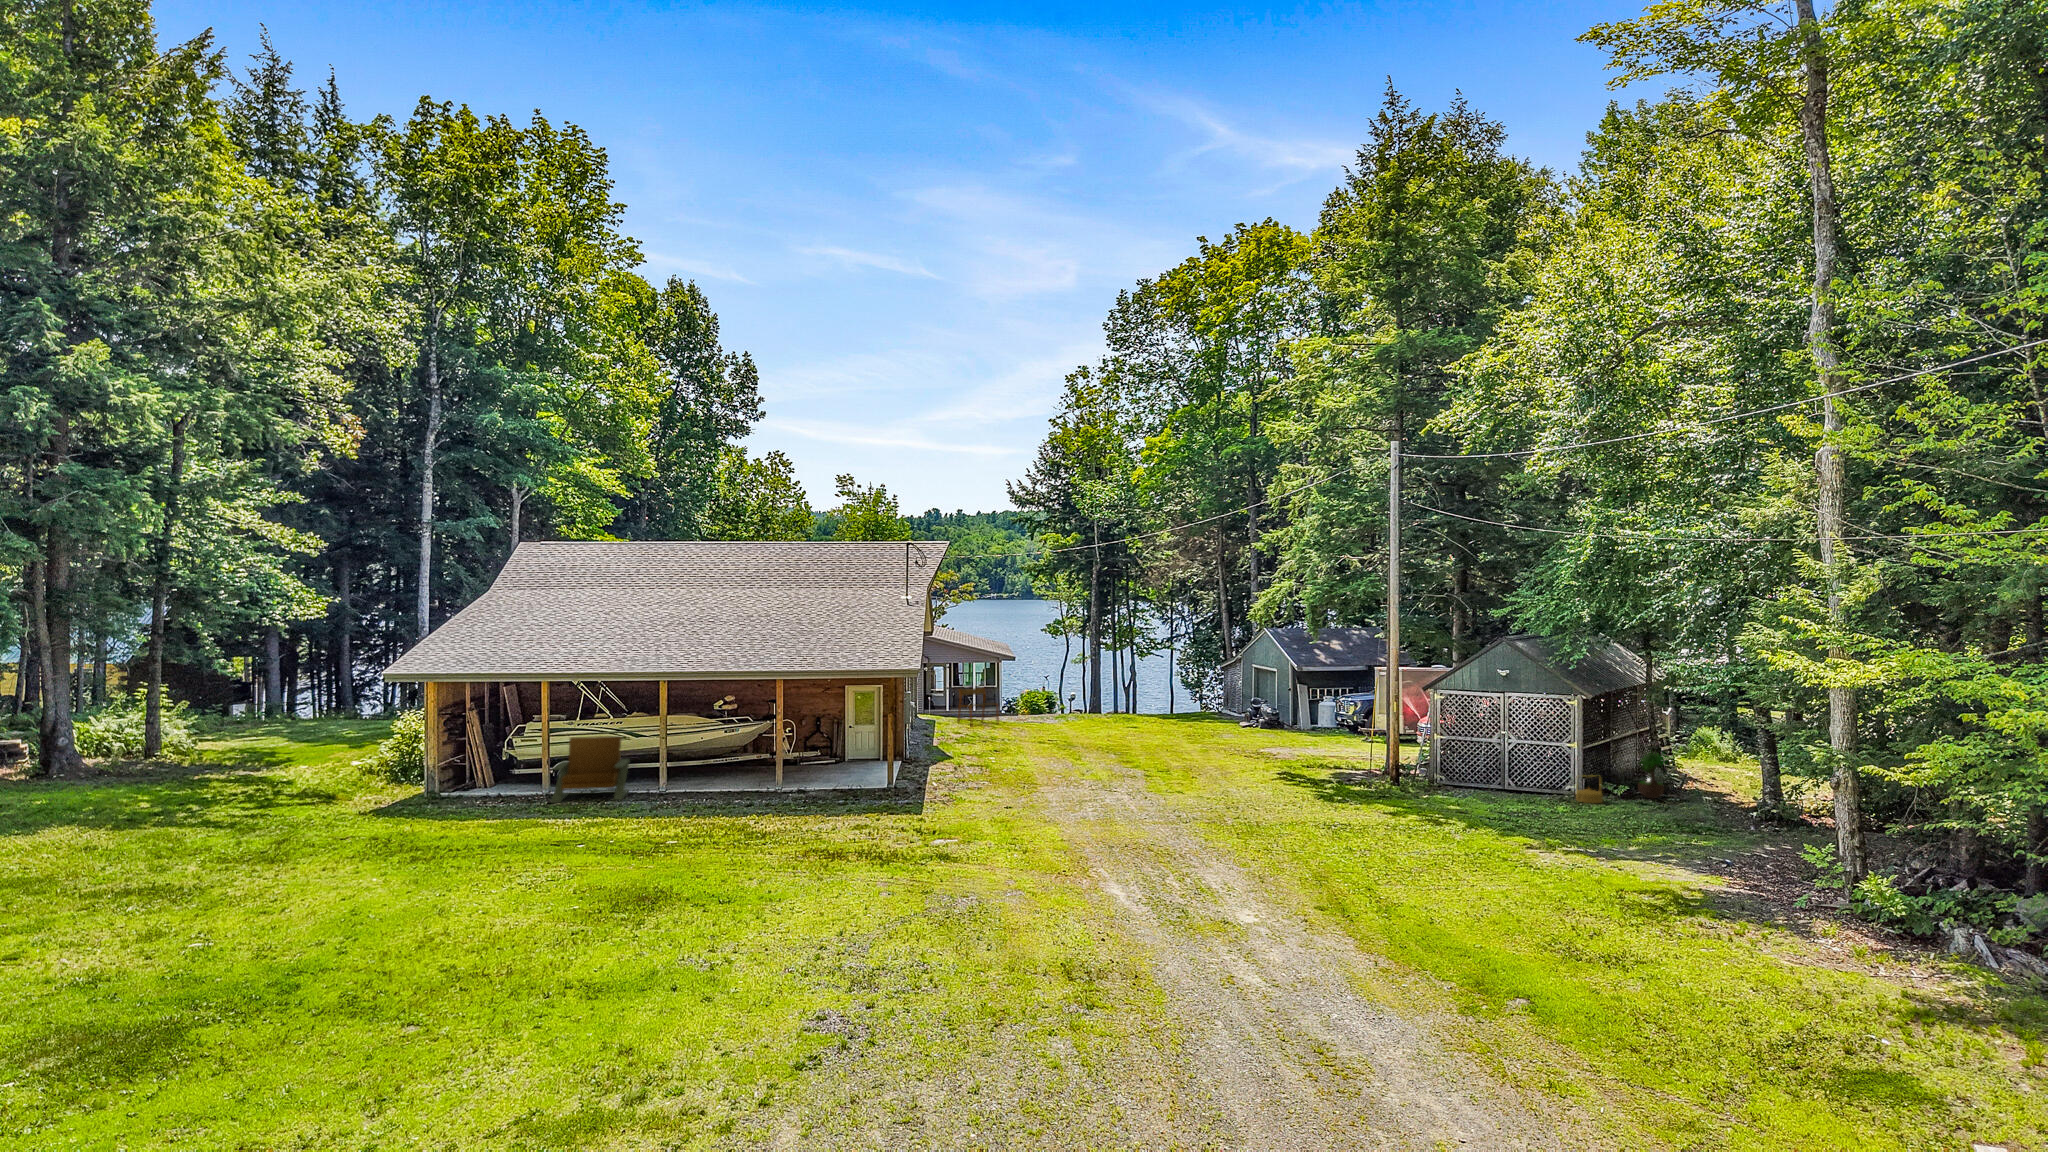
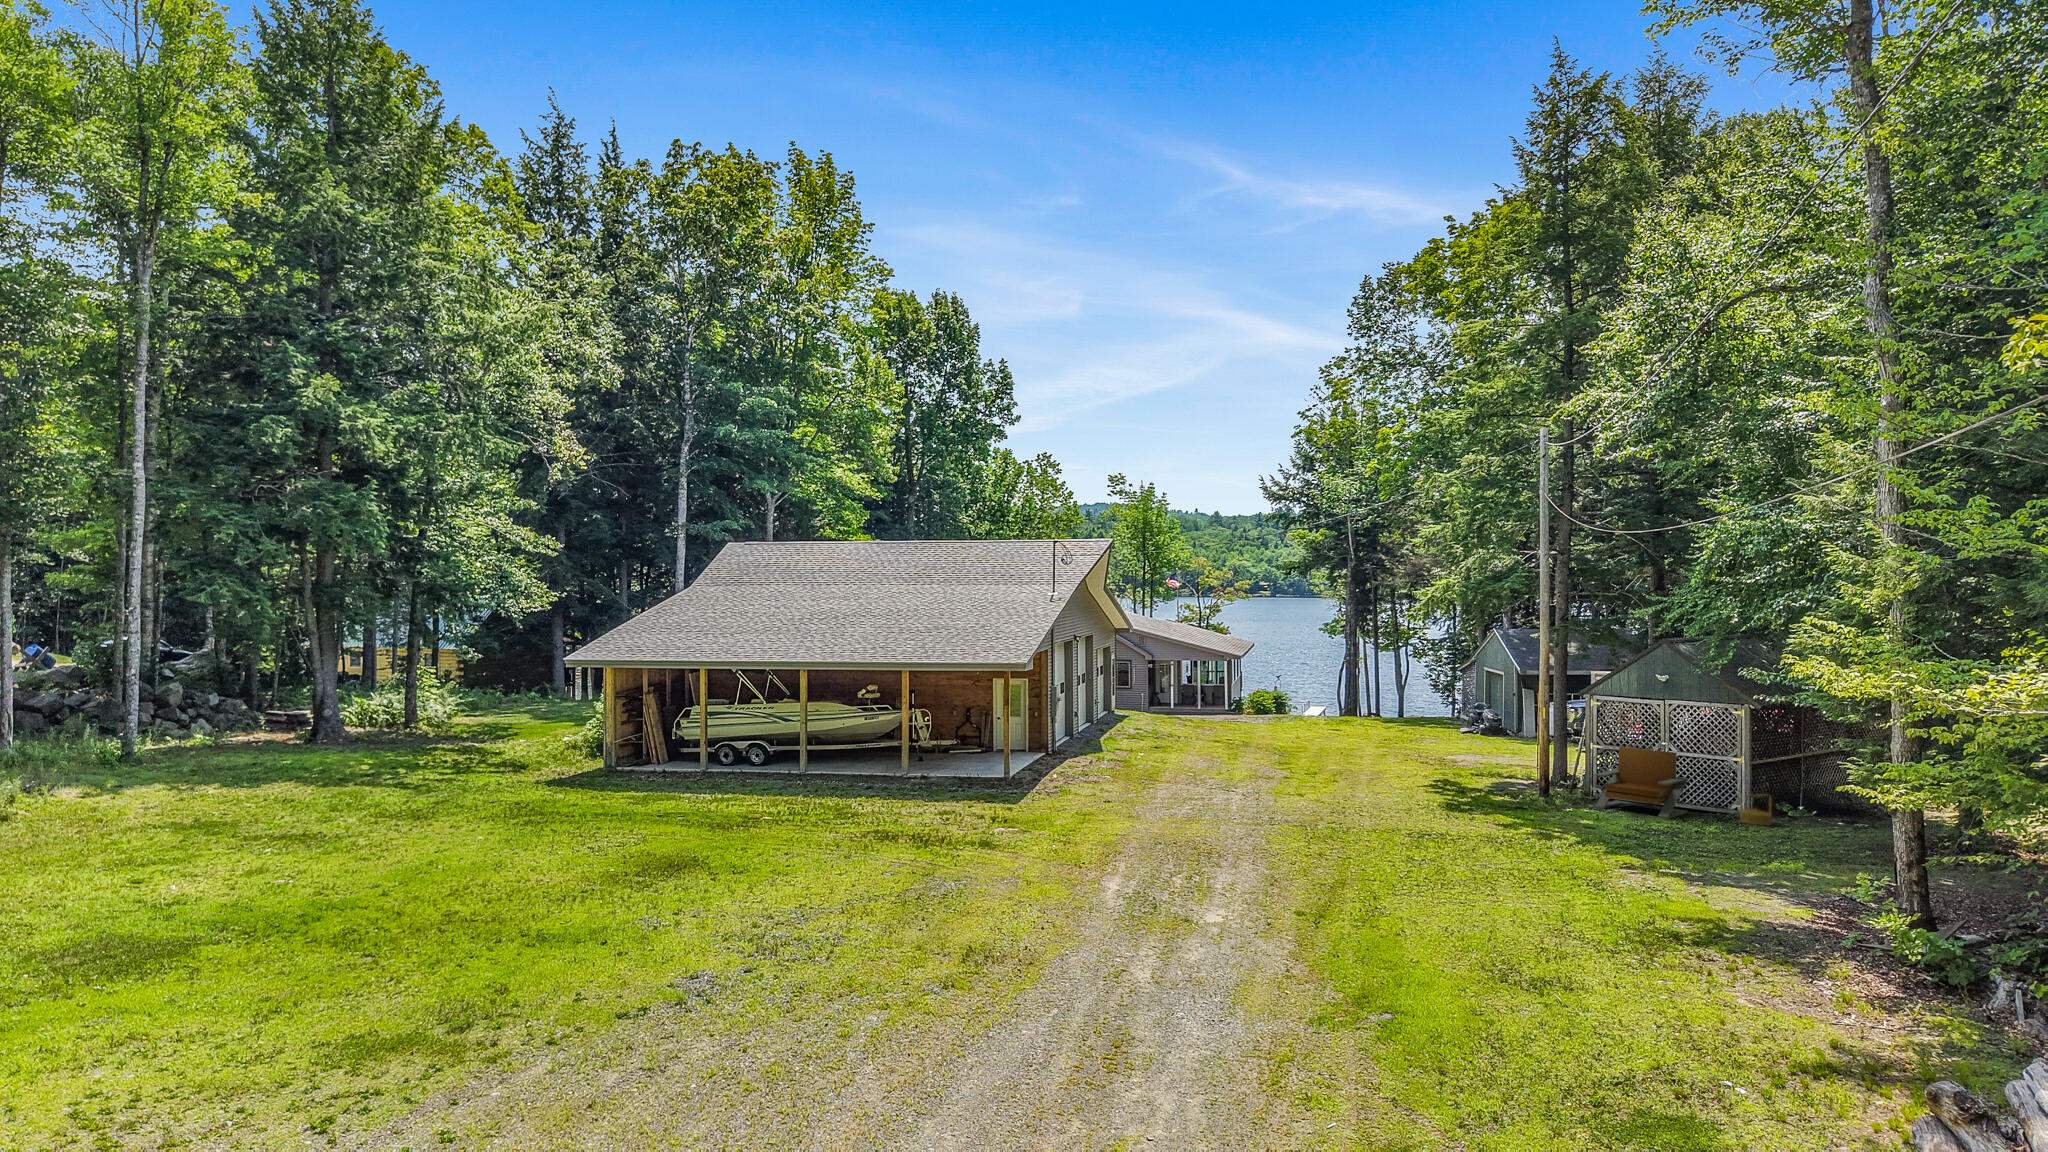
bench: present [957,688,999,726] -> none [1100,681,1142,721]
lounge chair: present [552,736,630,803] -> present [1595,747,1688,819]
potted tree: present [1638,752,1667,799] -> none [1815,766,1858,823]

